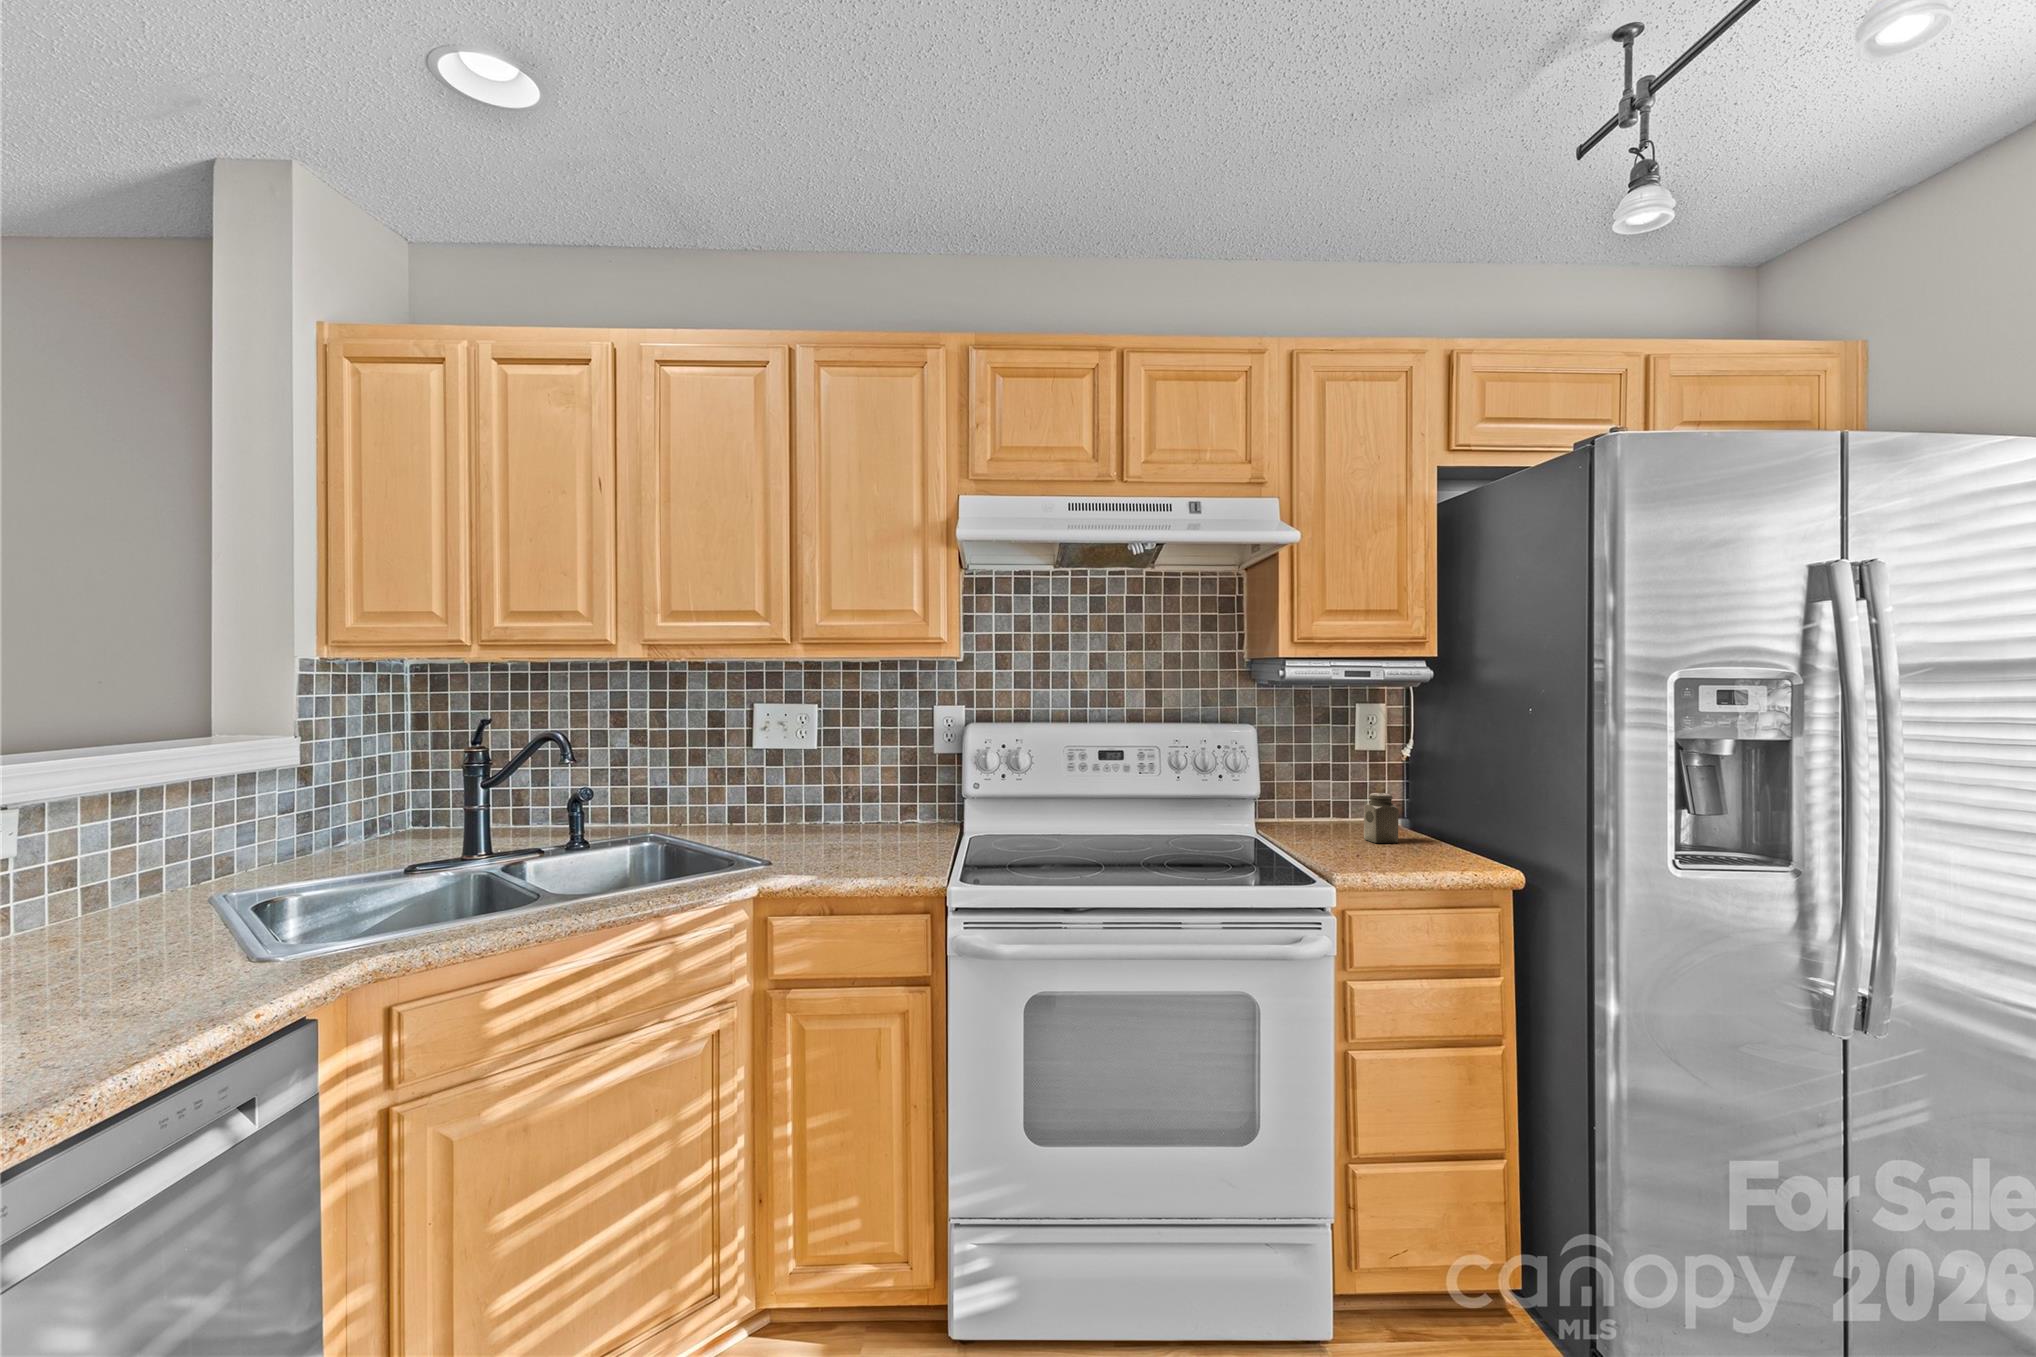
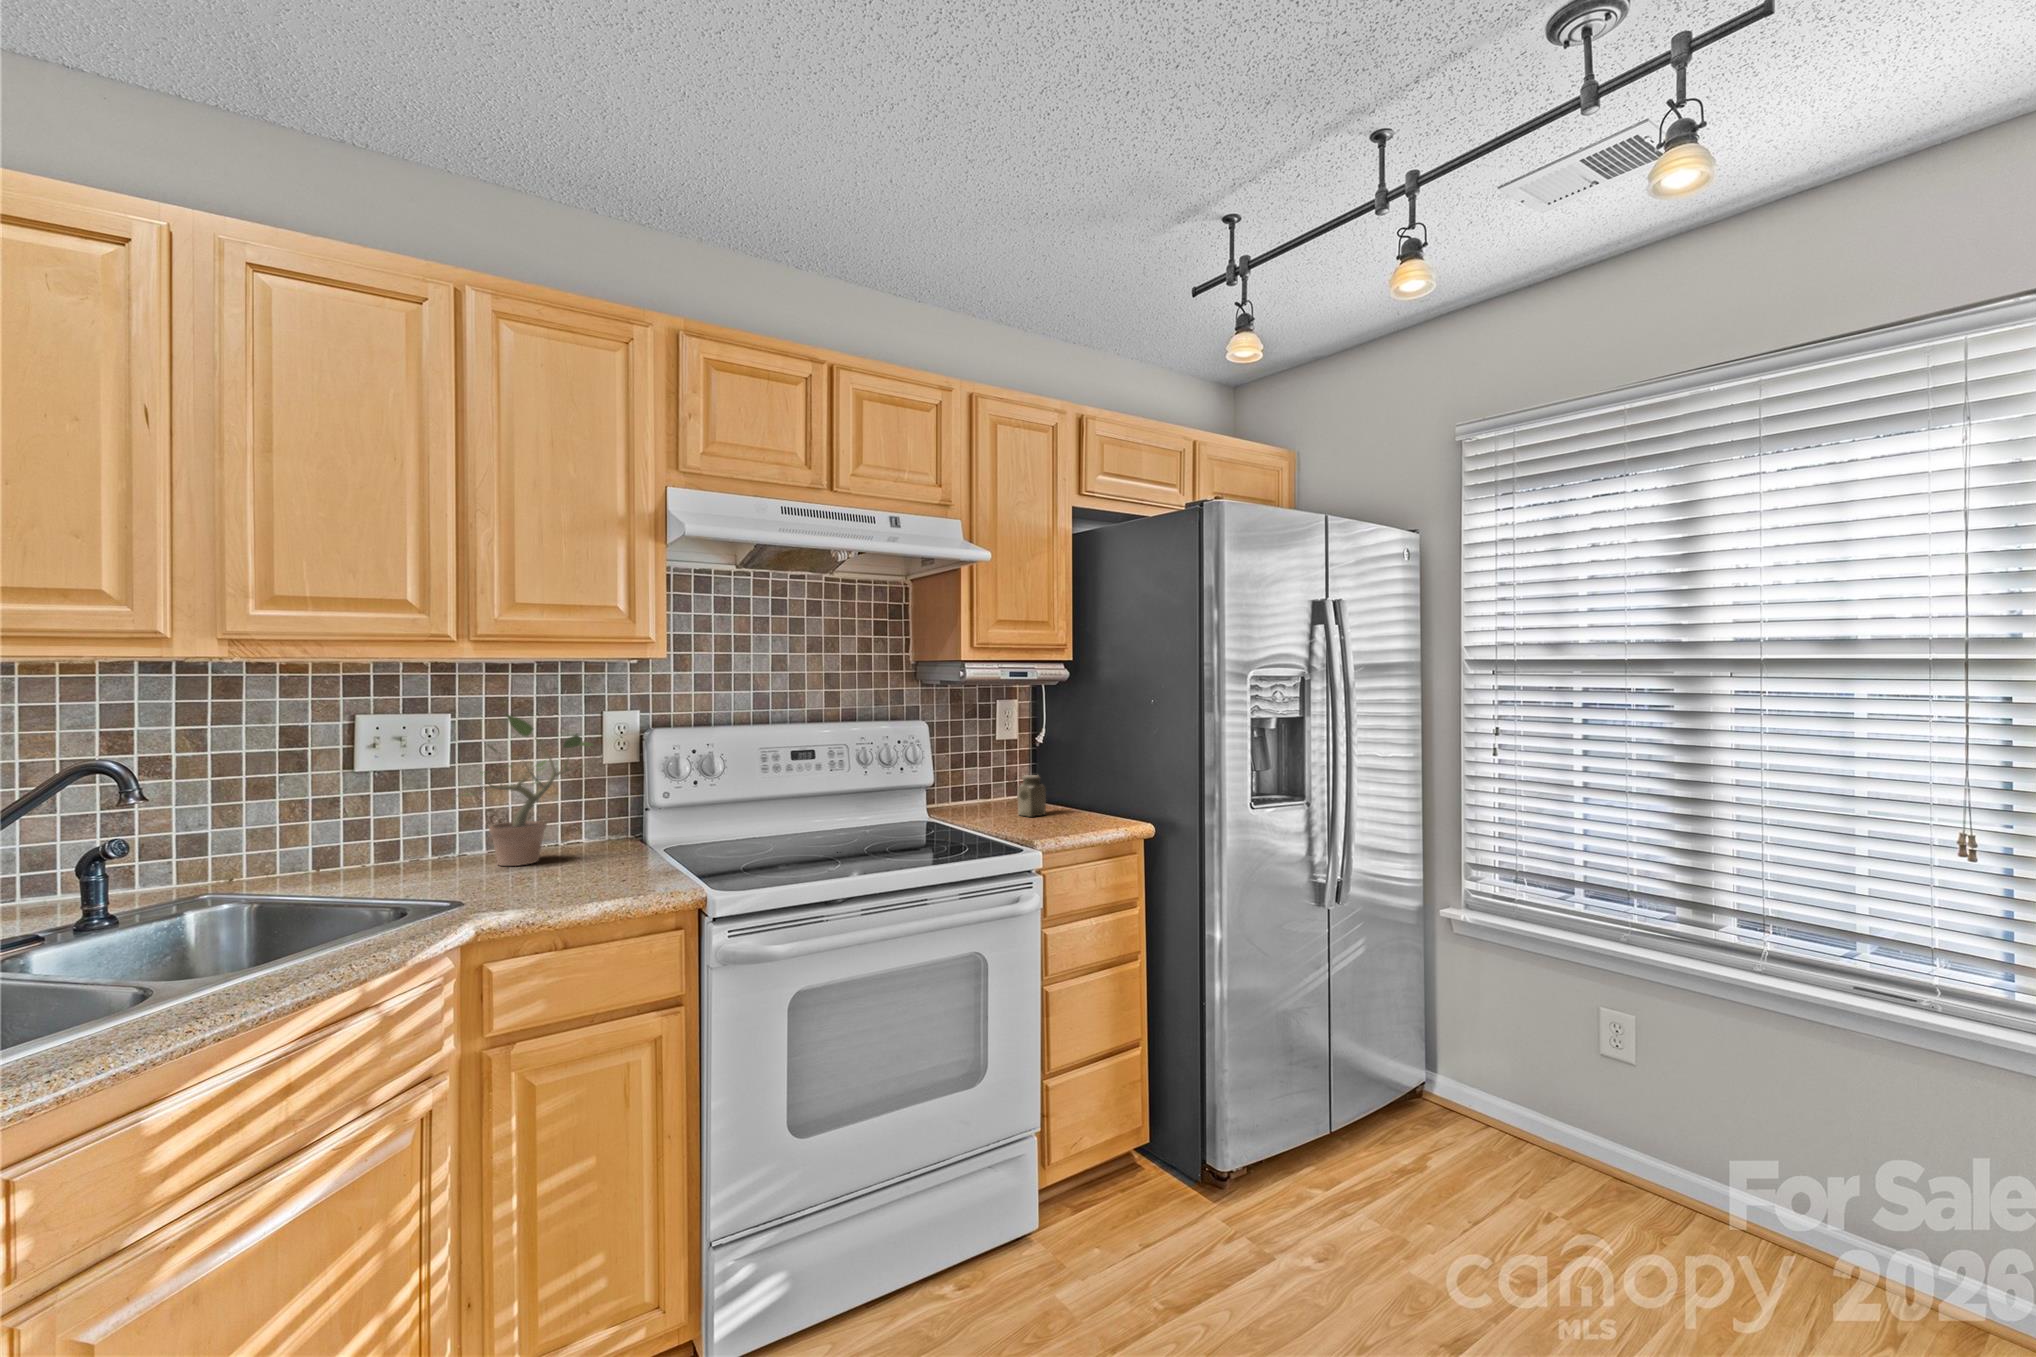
potted plant: none [808,704,927,837] -> present [462,714,593,866]

